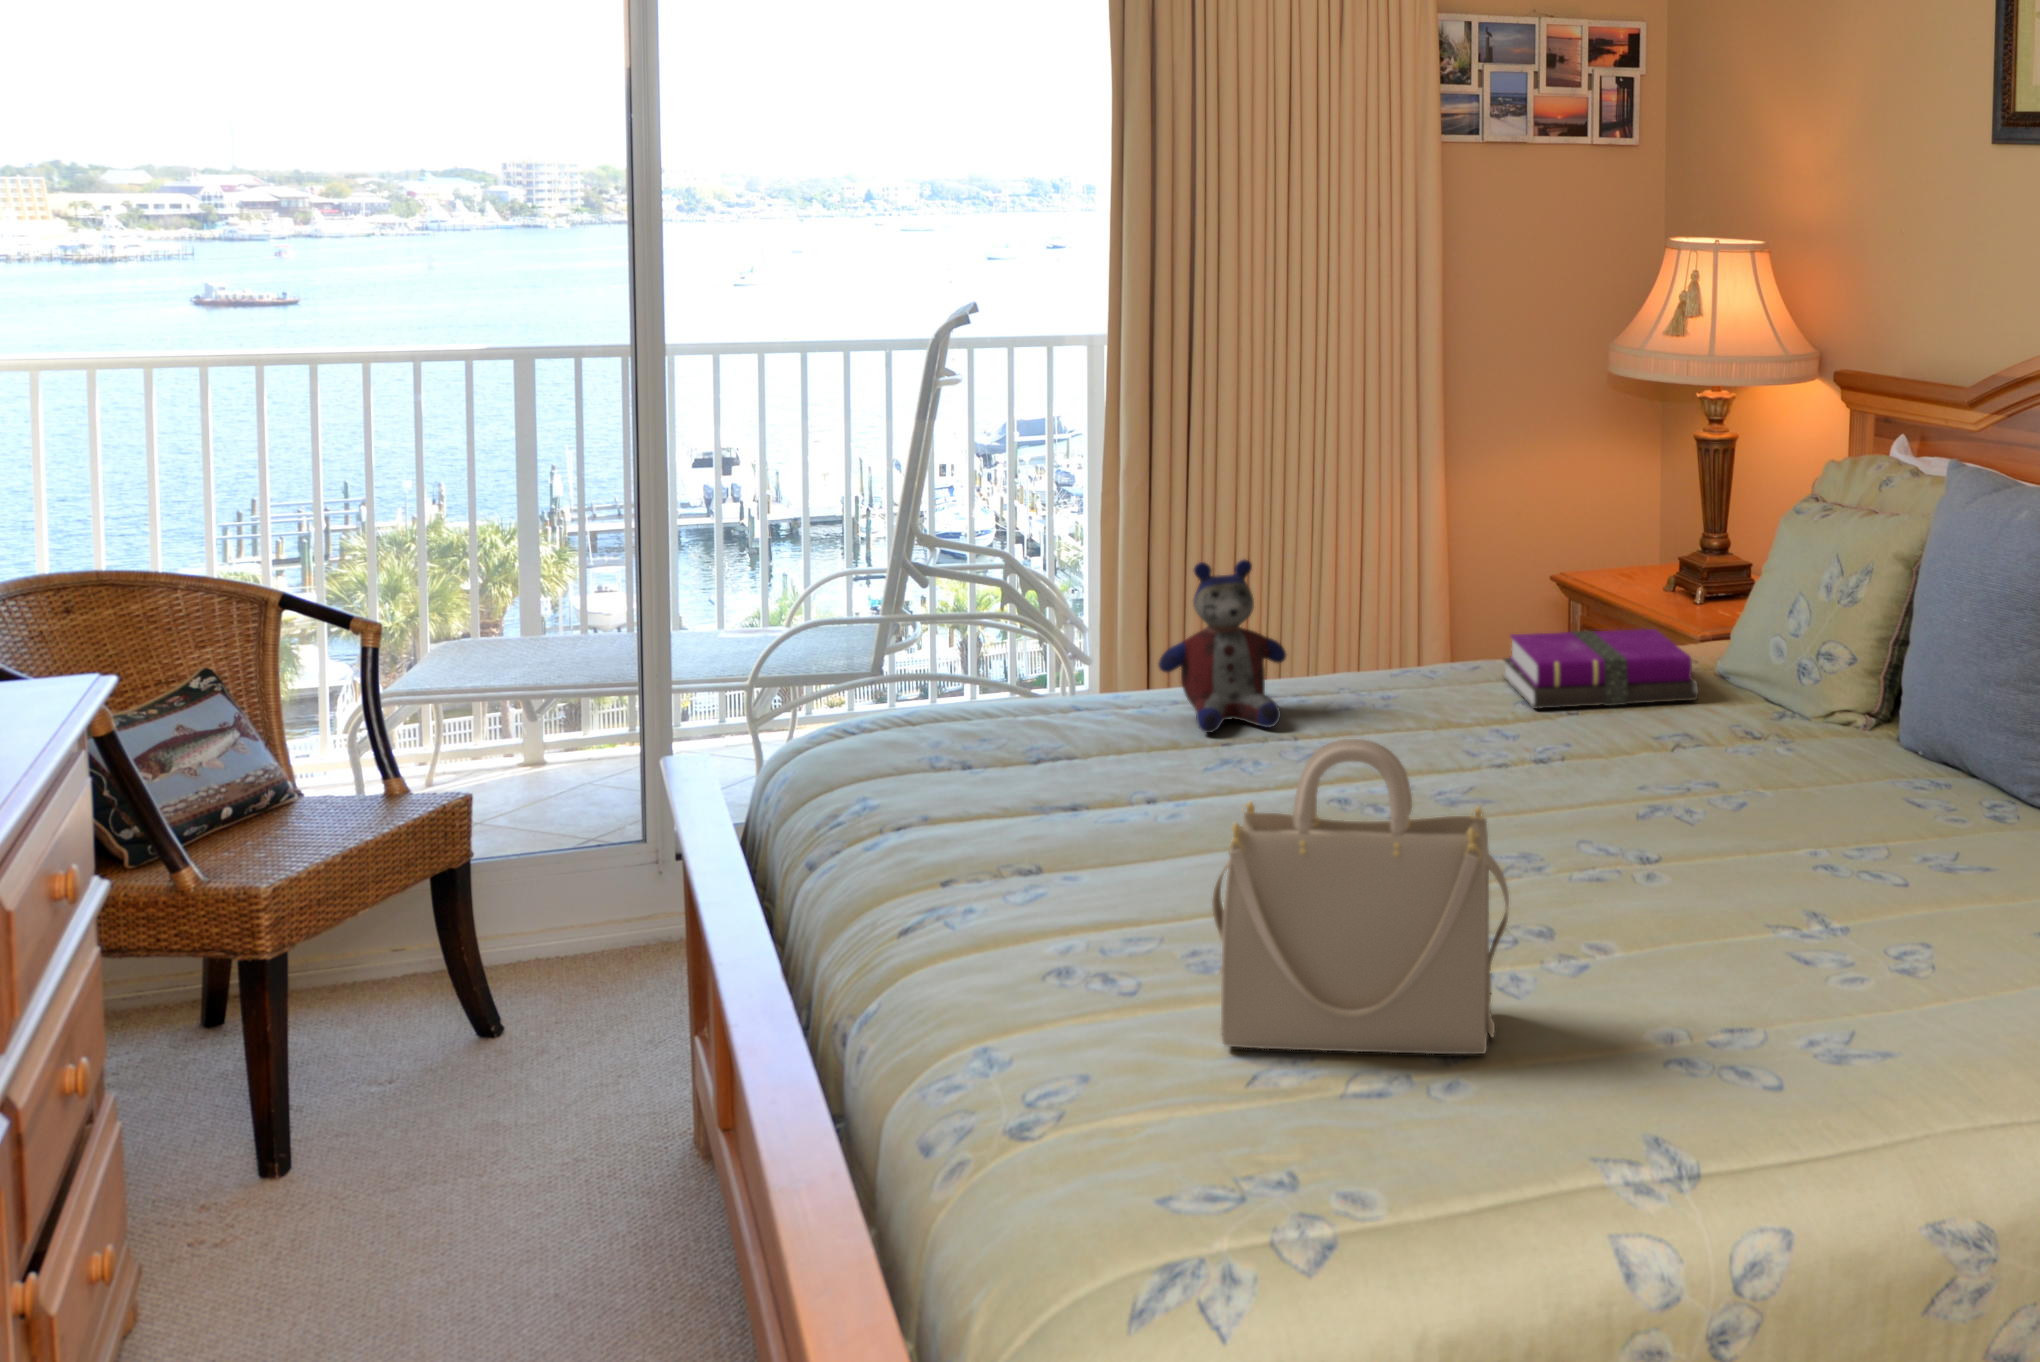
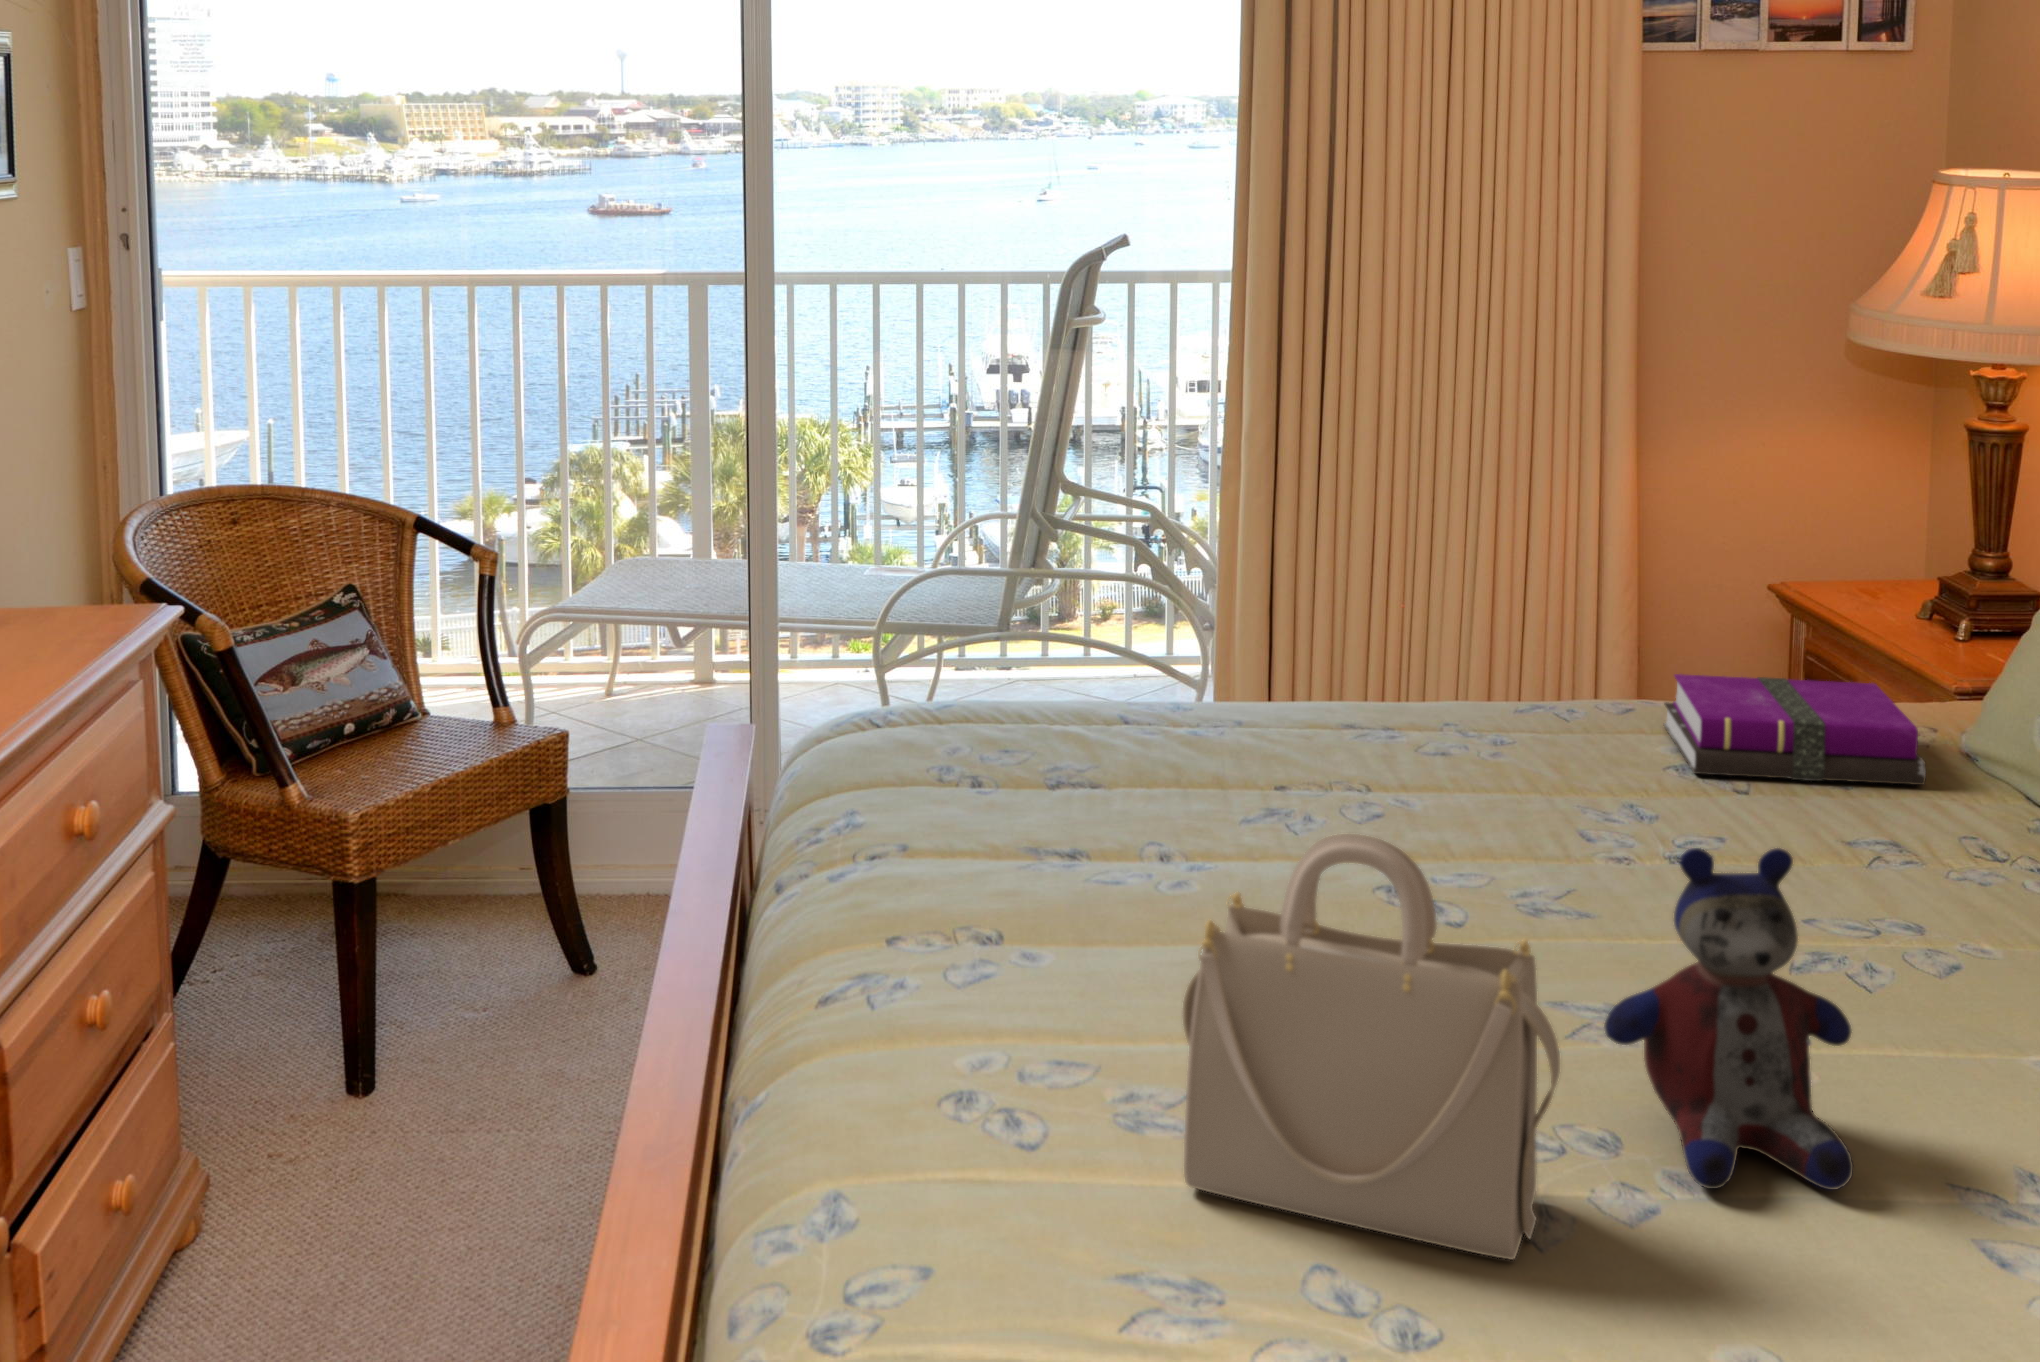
stuffed bear: present [1159,560,1286,733] -> present [1604,848,1853,1190]

